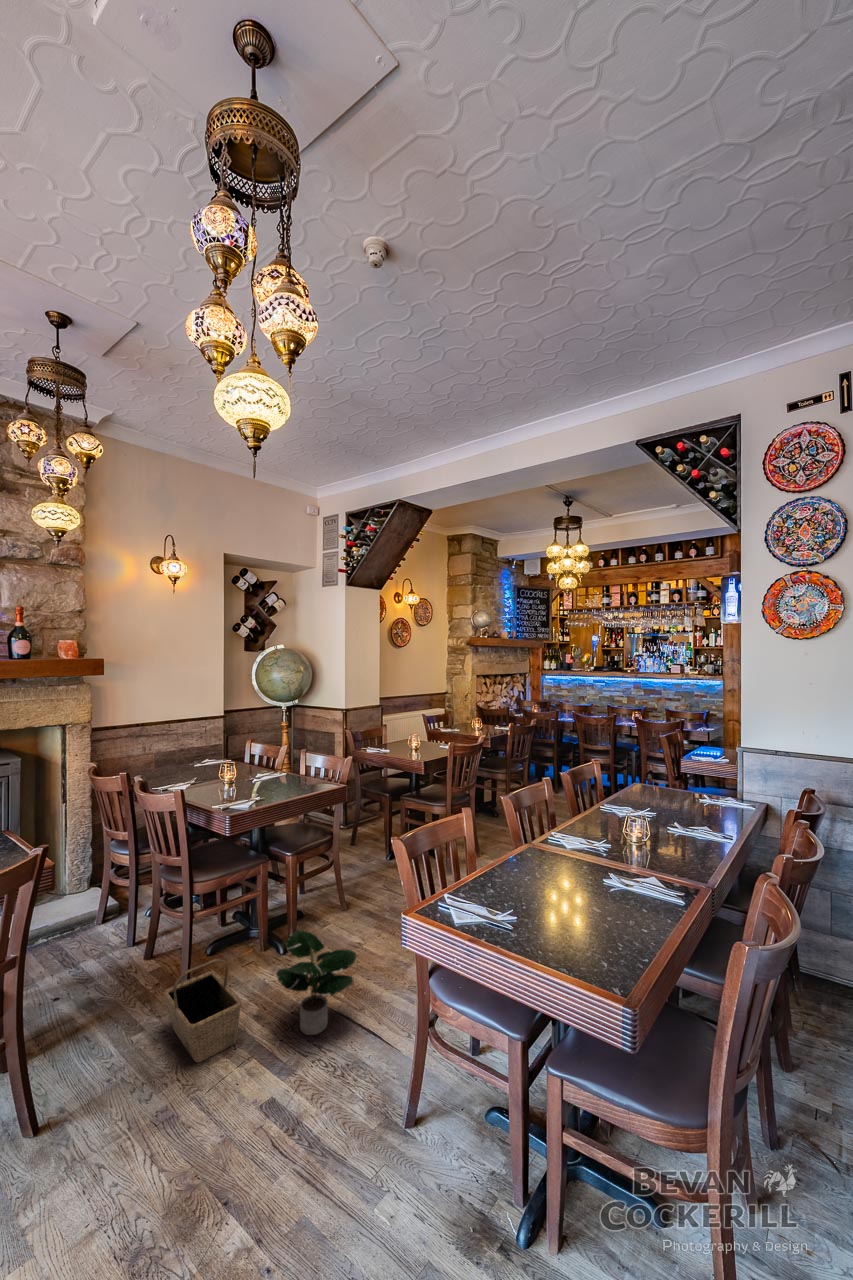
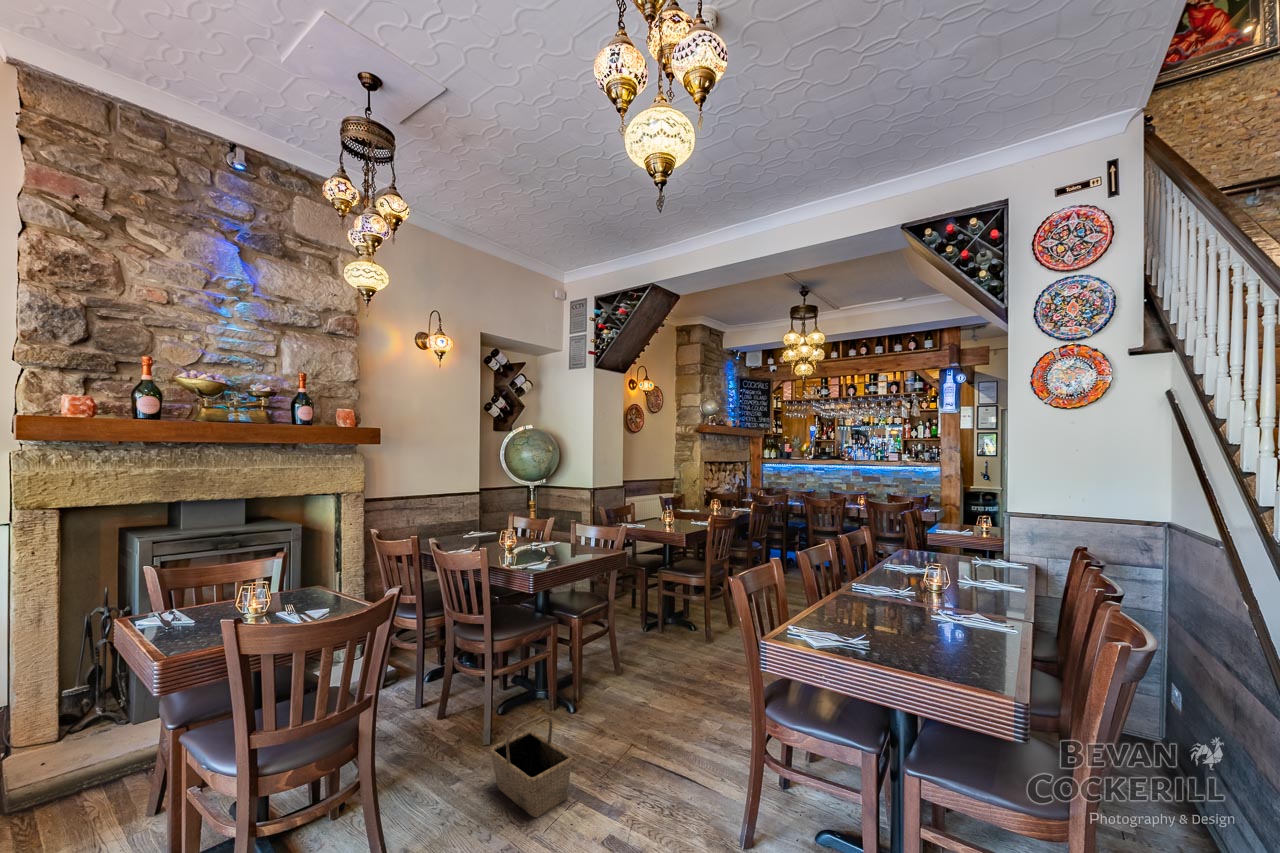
potted plant: present [276,931,356,1035] -> none [604,687,681,789]

